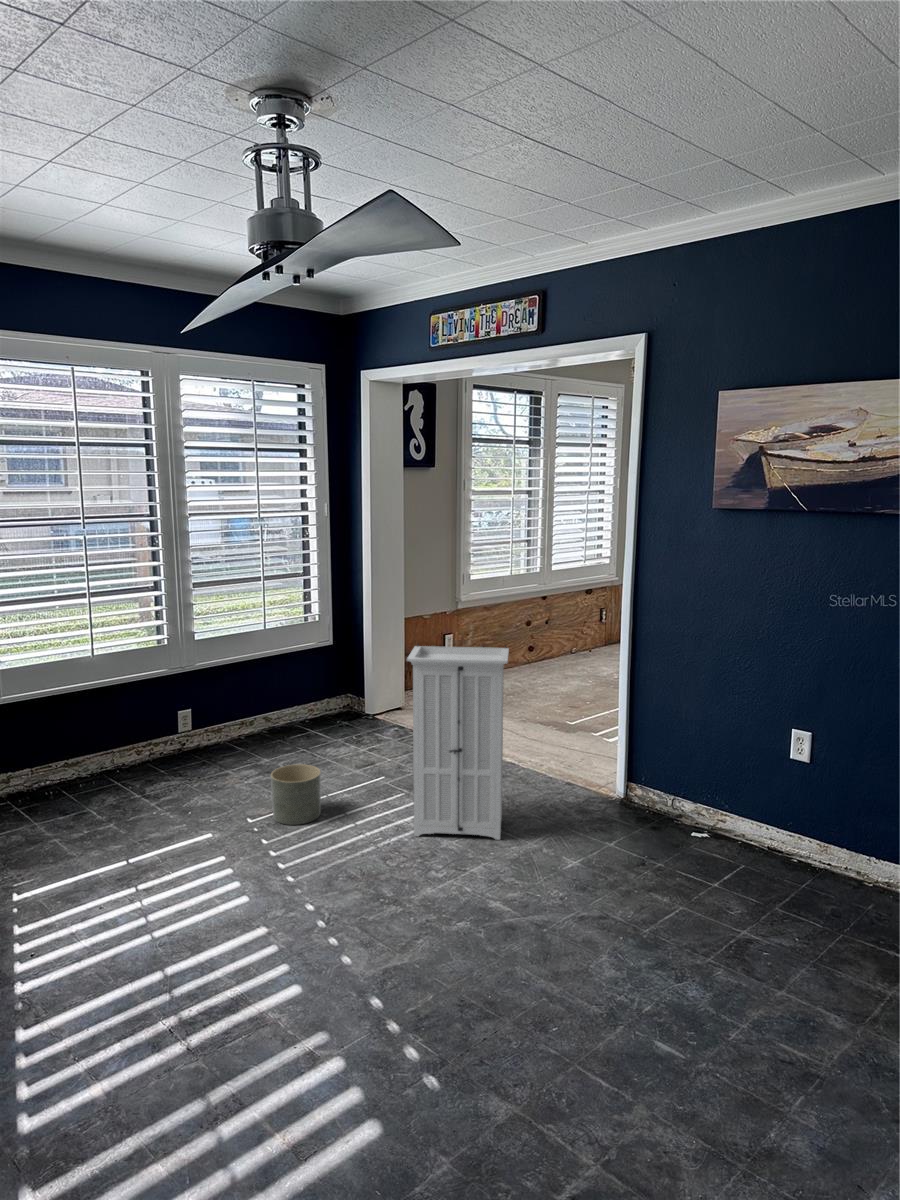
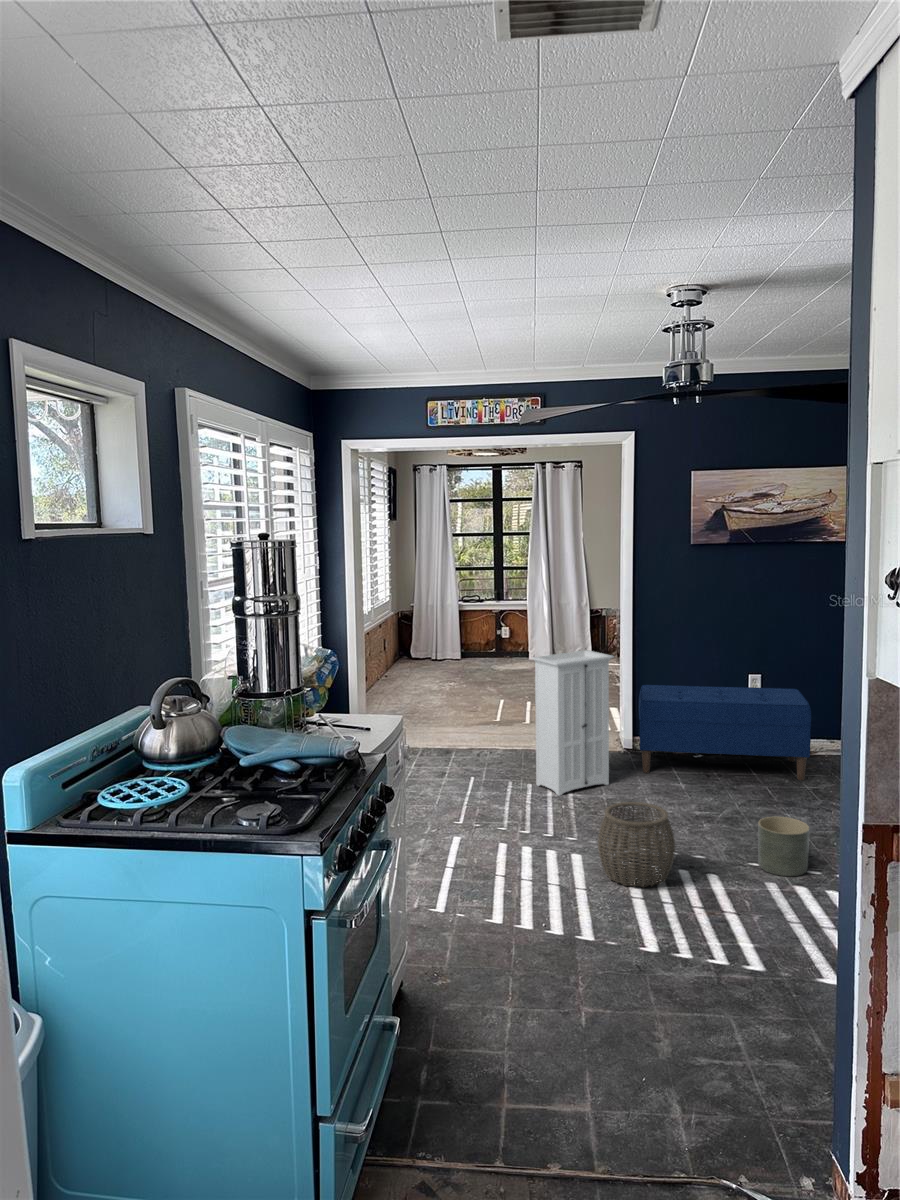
bench: none [570,712,862,926] -> present [639,685,811,780]
planter: present [271,764,321,825] -> present [758,817,809,876]
woven basket: none [192,872,312,1013] -> present [598,802,675,887]

